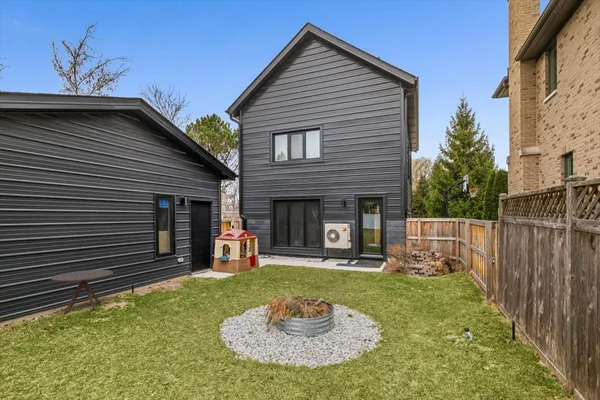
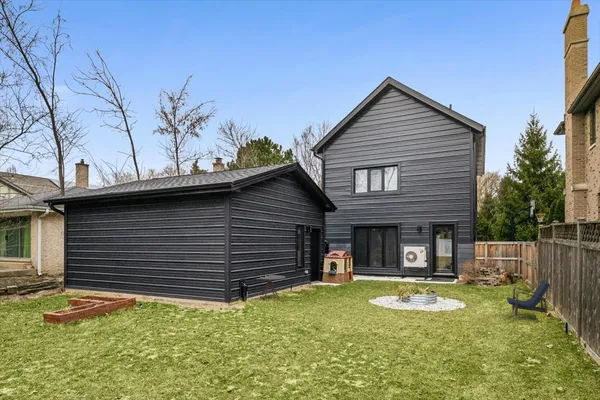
lounge chair: none [455,285,547,376] -> present [507,280,550,319]

